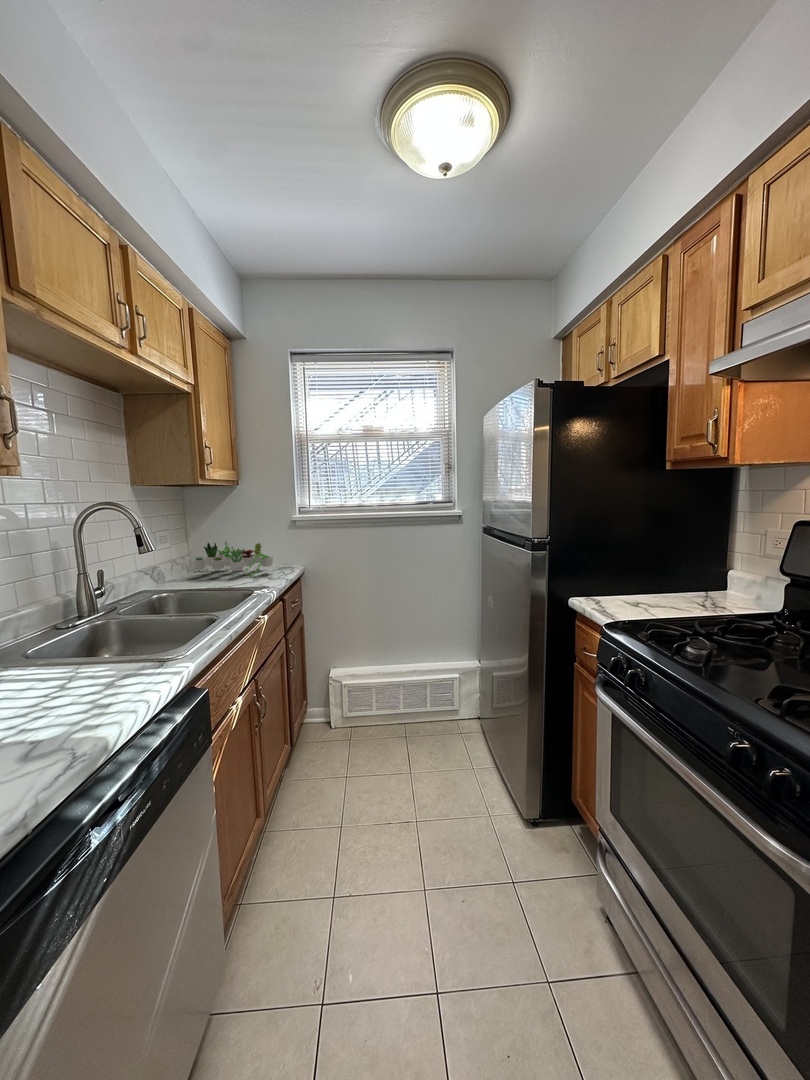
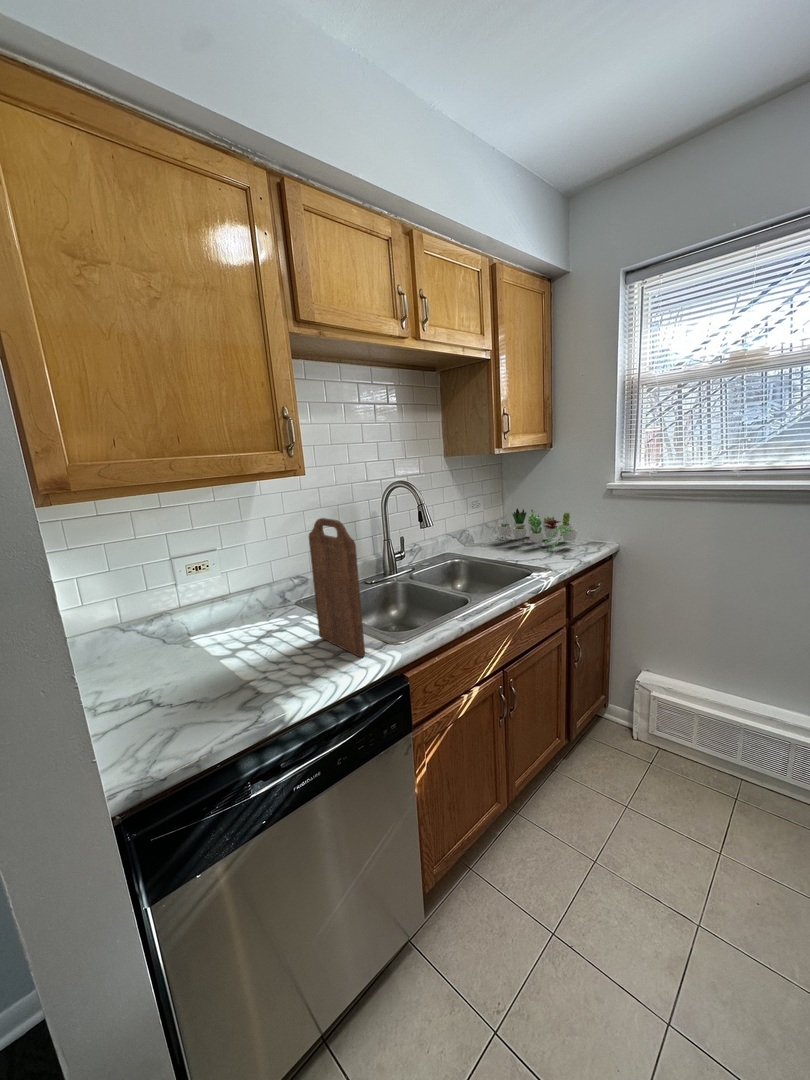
cutting board: none [49,522,153,677] -> present [309,518,365,657]

